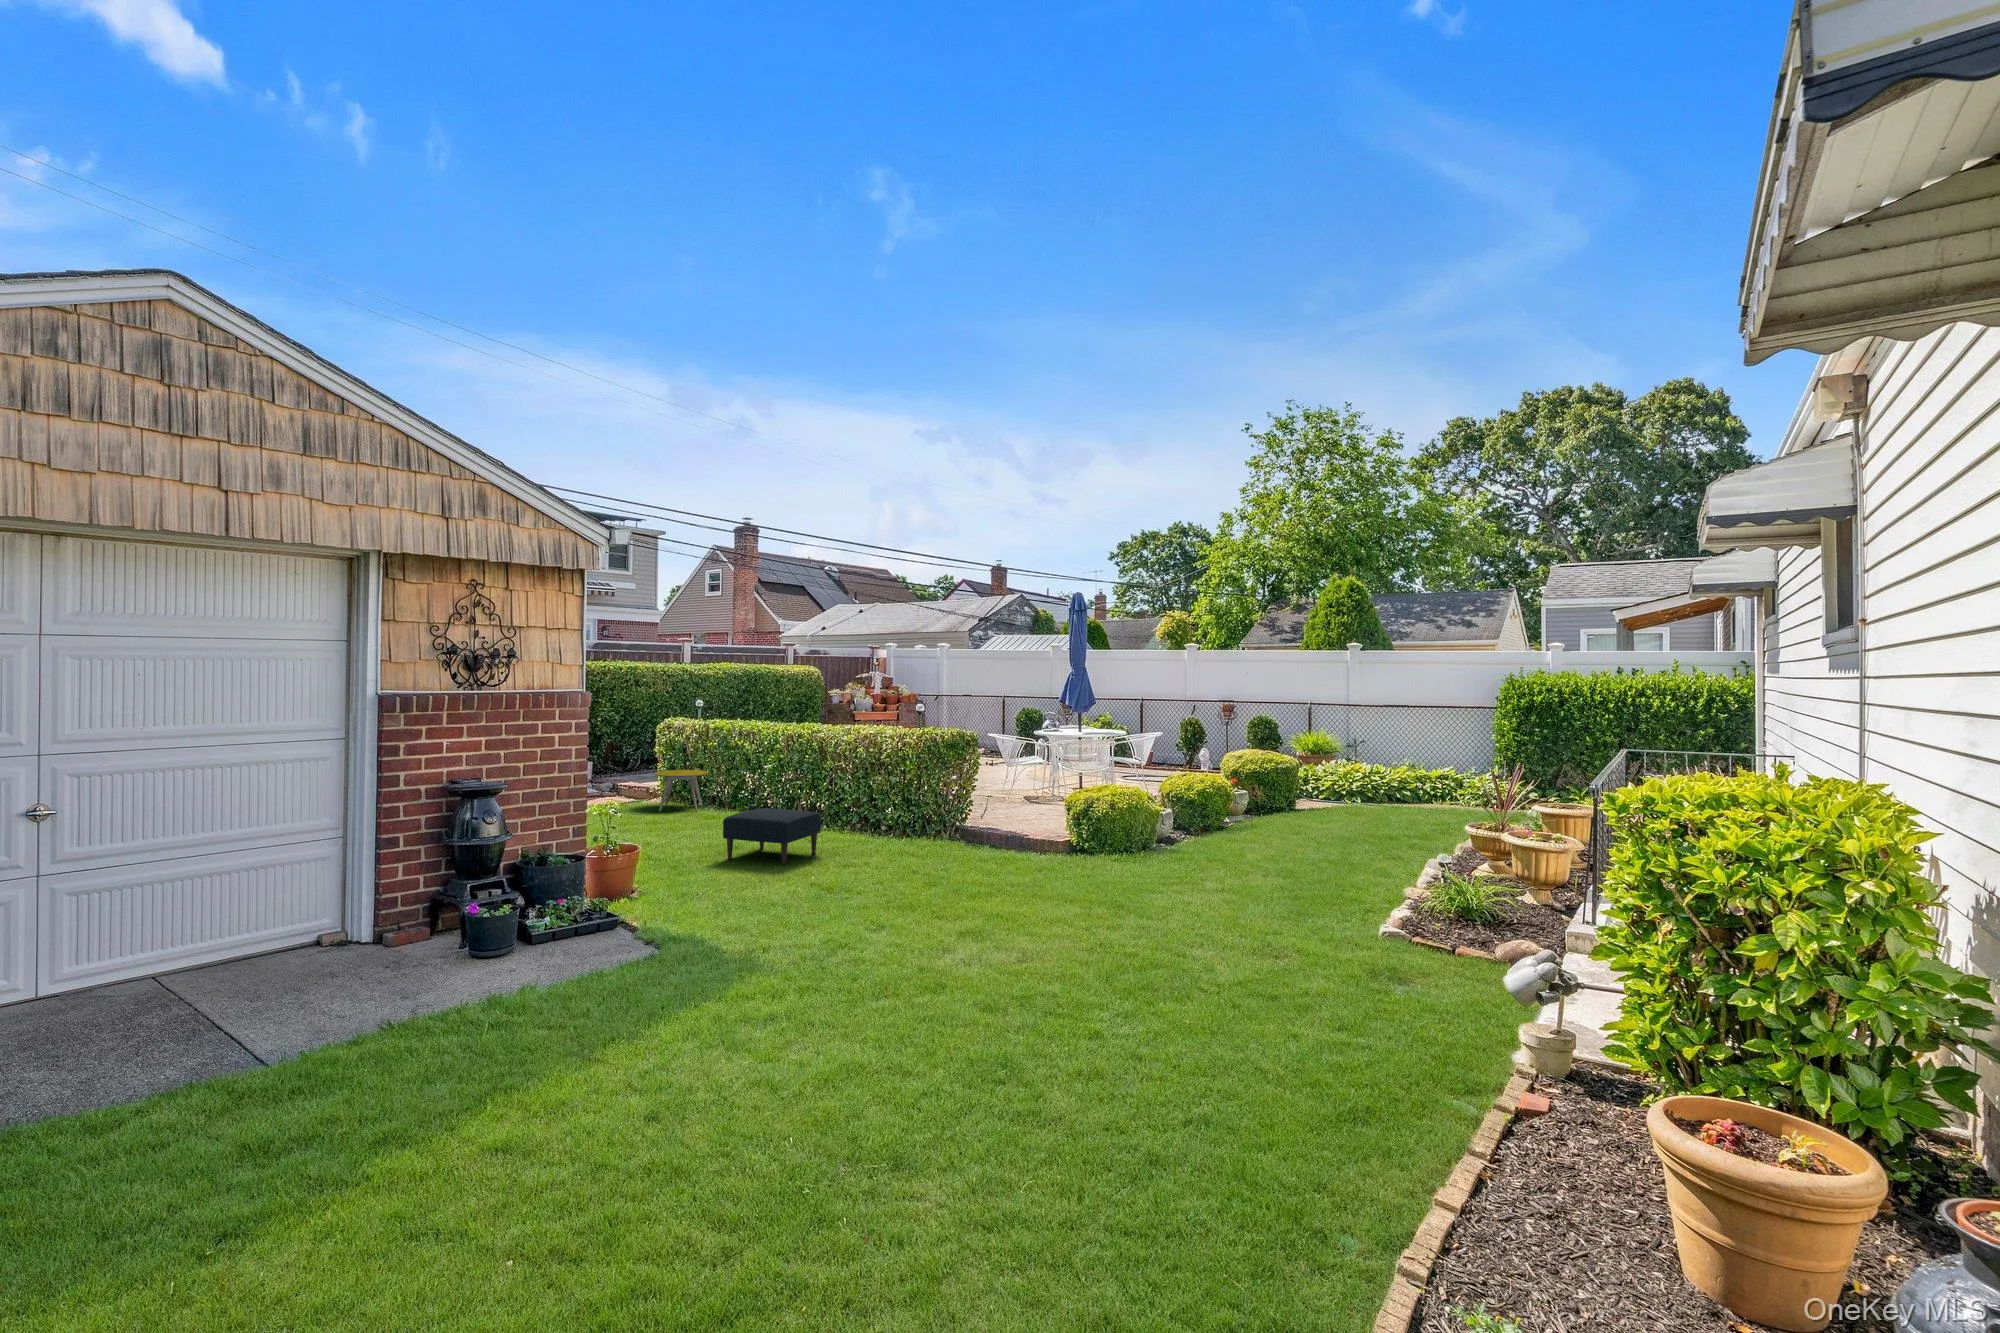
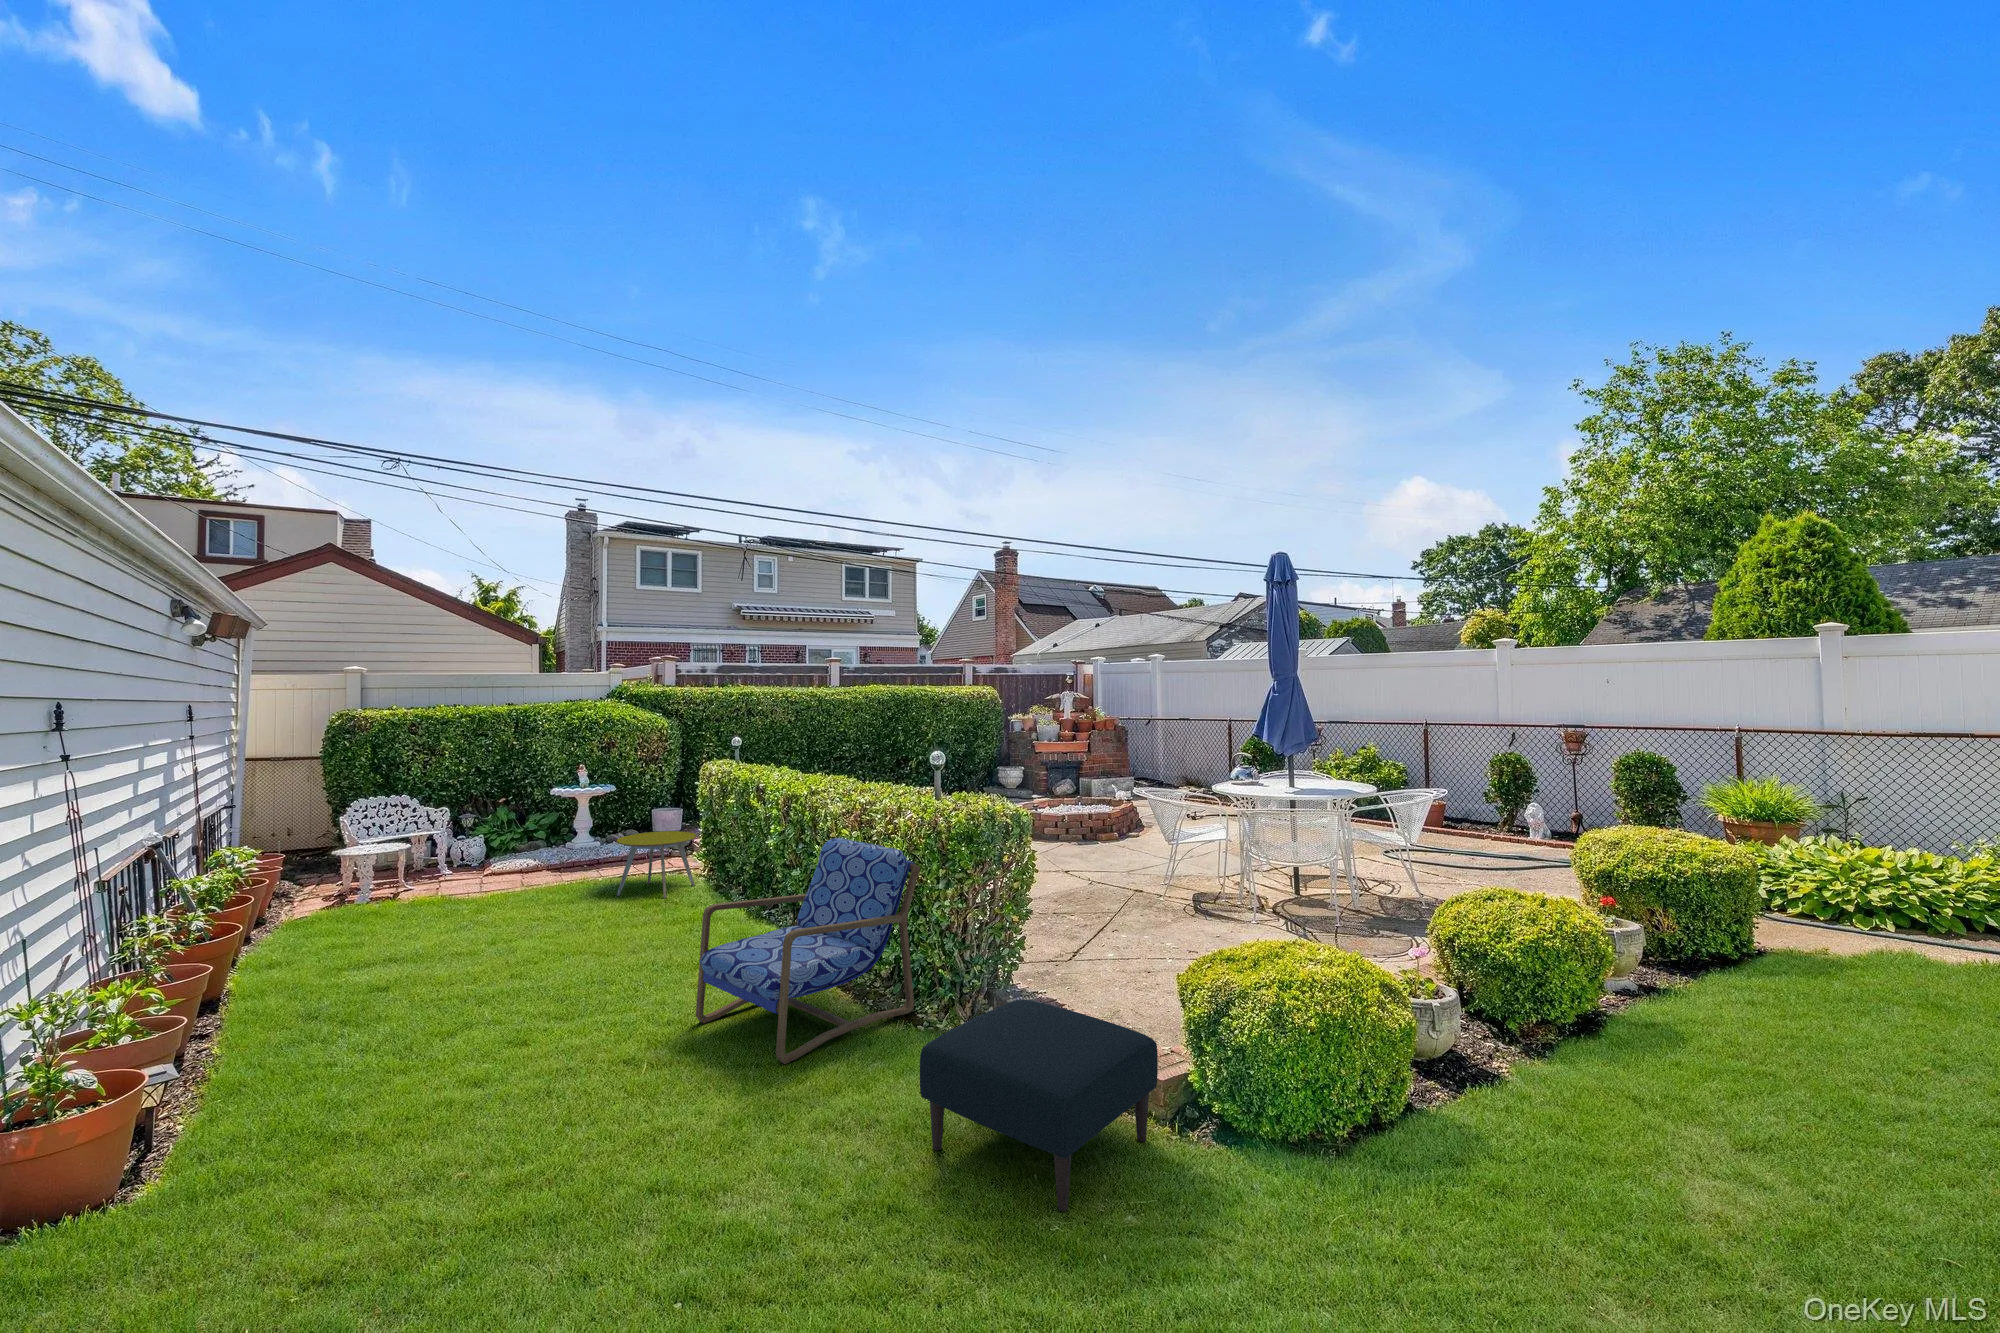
armchair: none [830,755,934,851] -> present [696,838,920,1064]
ottoman: present [723,808,821,865] -> present [920,999,1158,1211]

